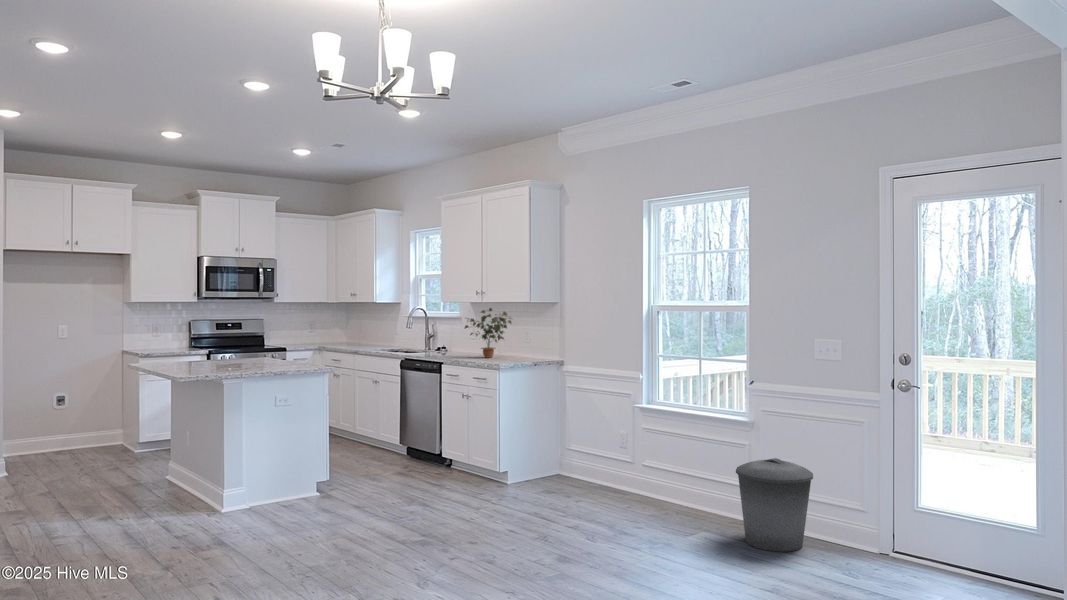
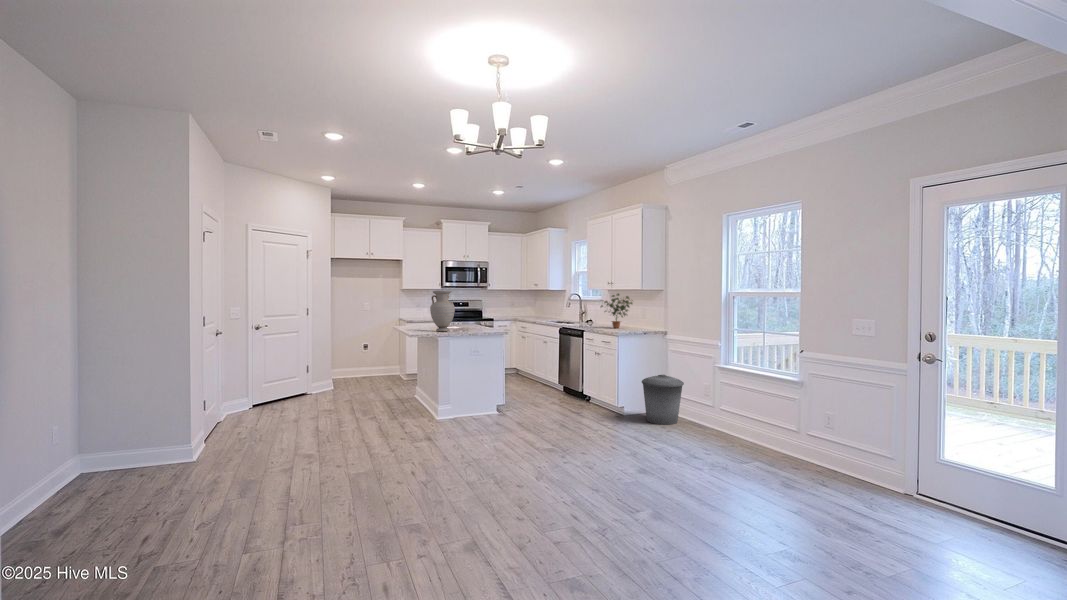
vase: none [211,306,252,370] -> present [430,291,455,331]
trash can: present [736,458,813,552] -> present [642,375,684,425]

